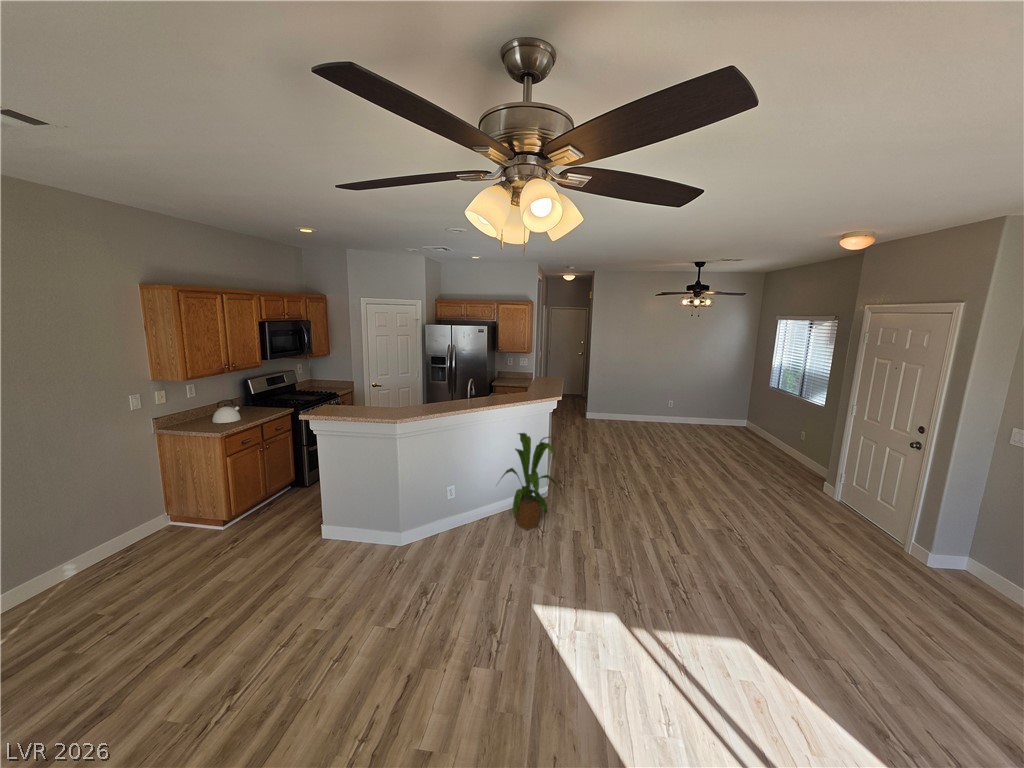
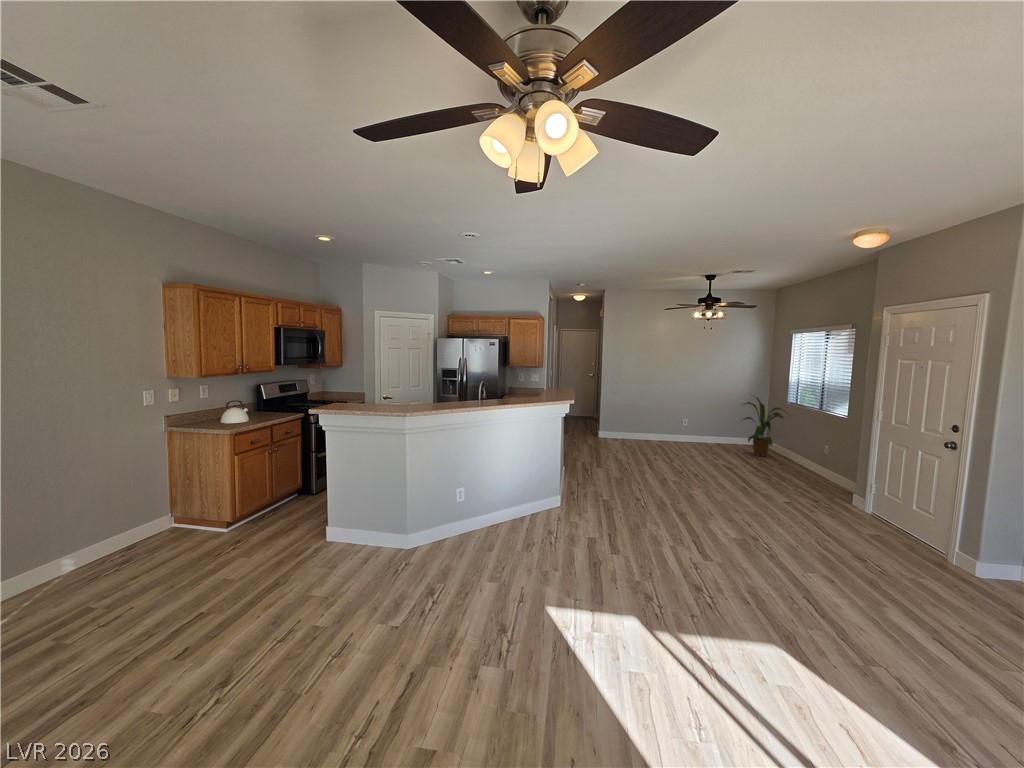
house plant: present [502,433,561,530] -> present [743,397,784,456]

